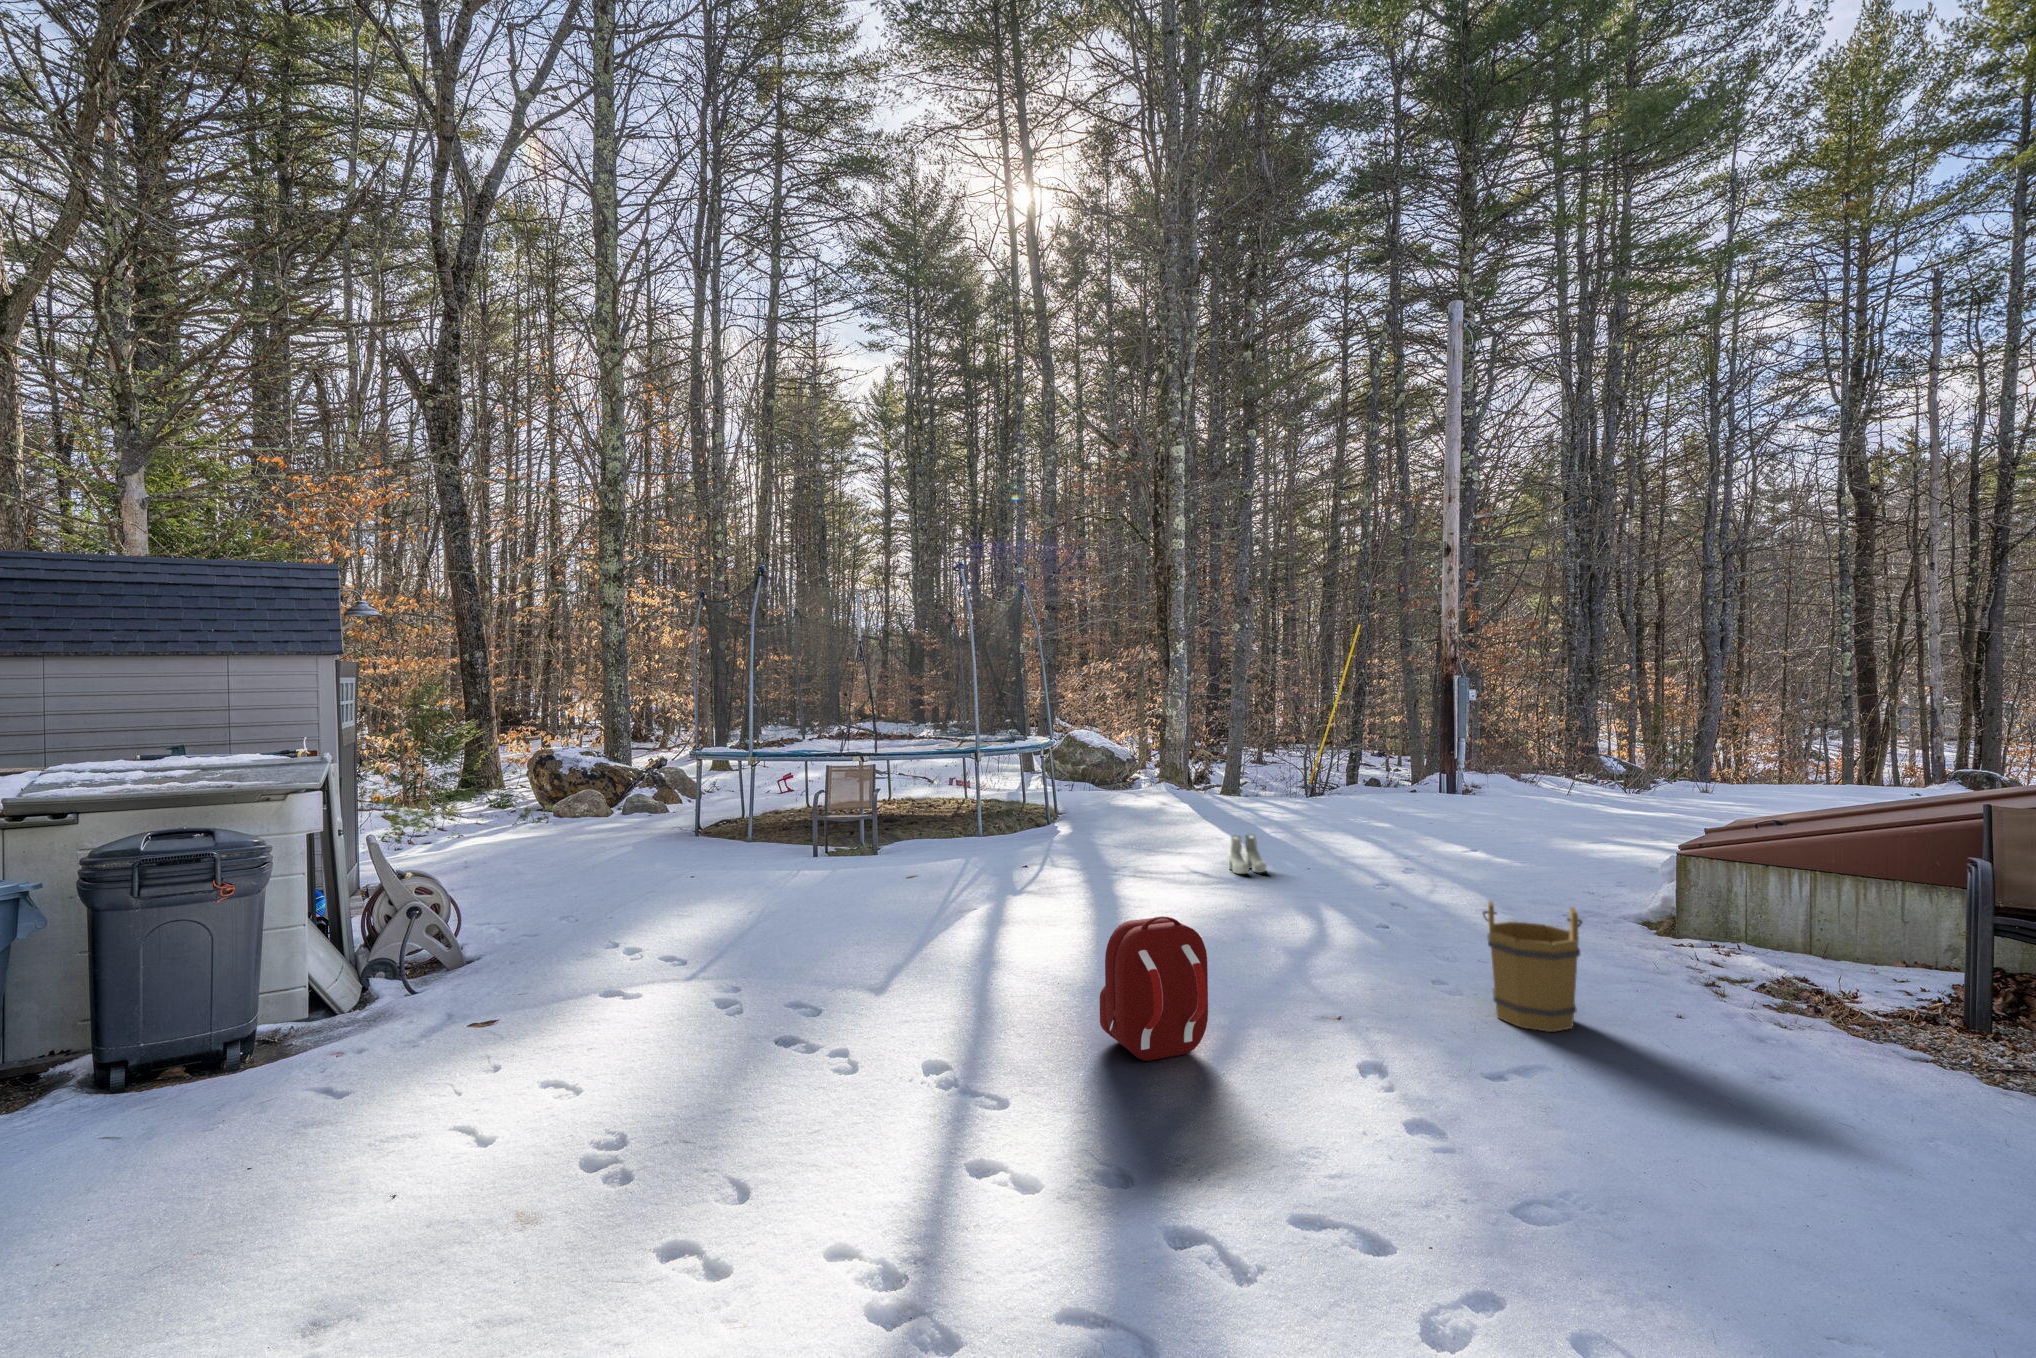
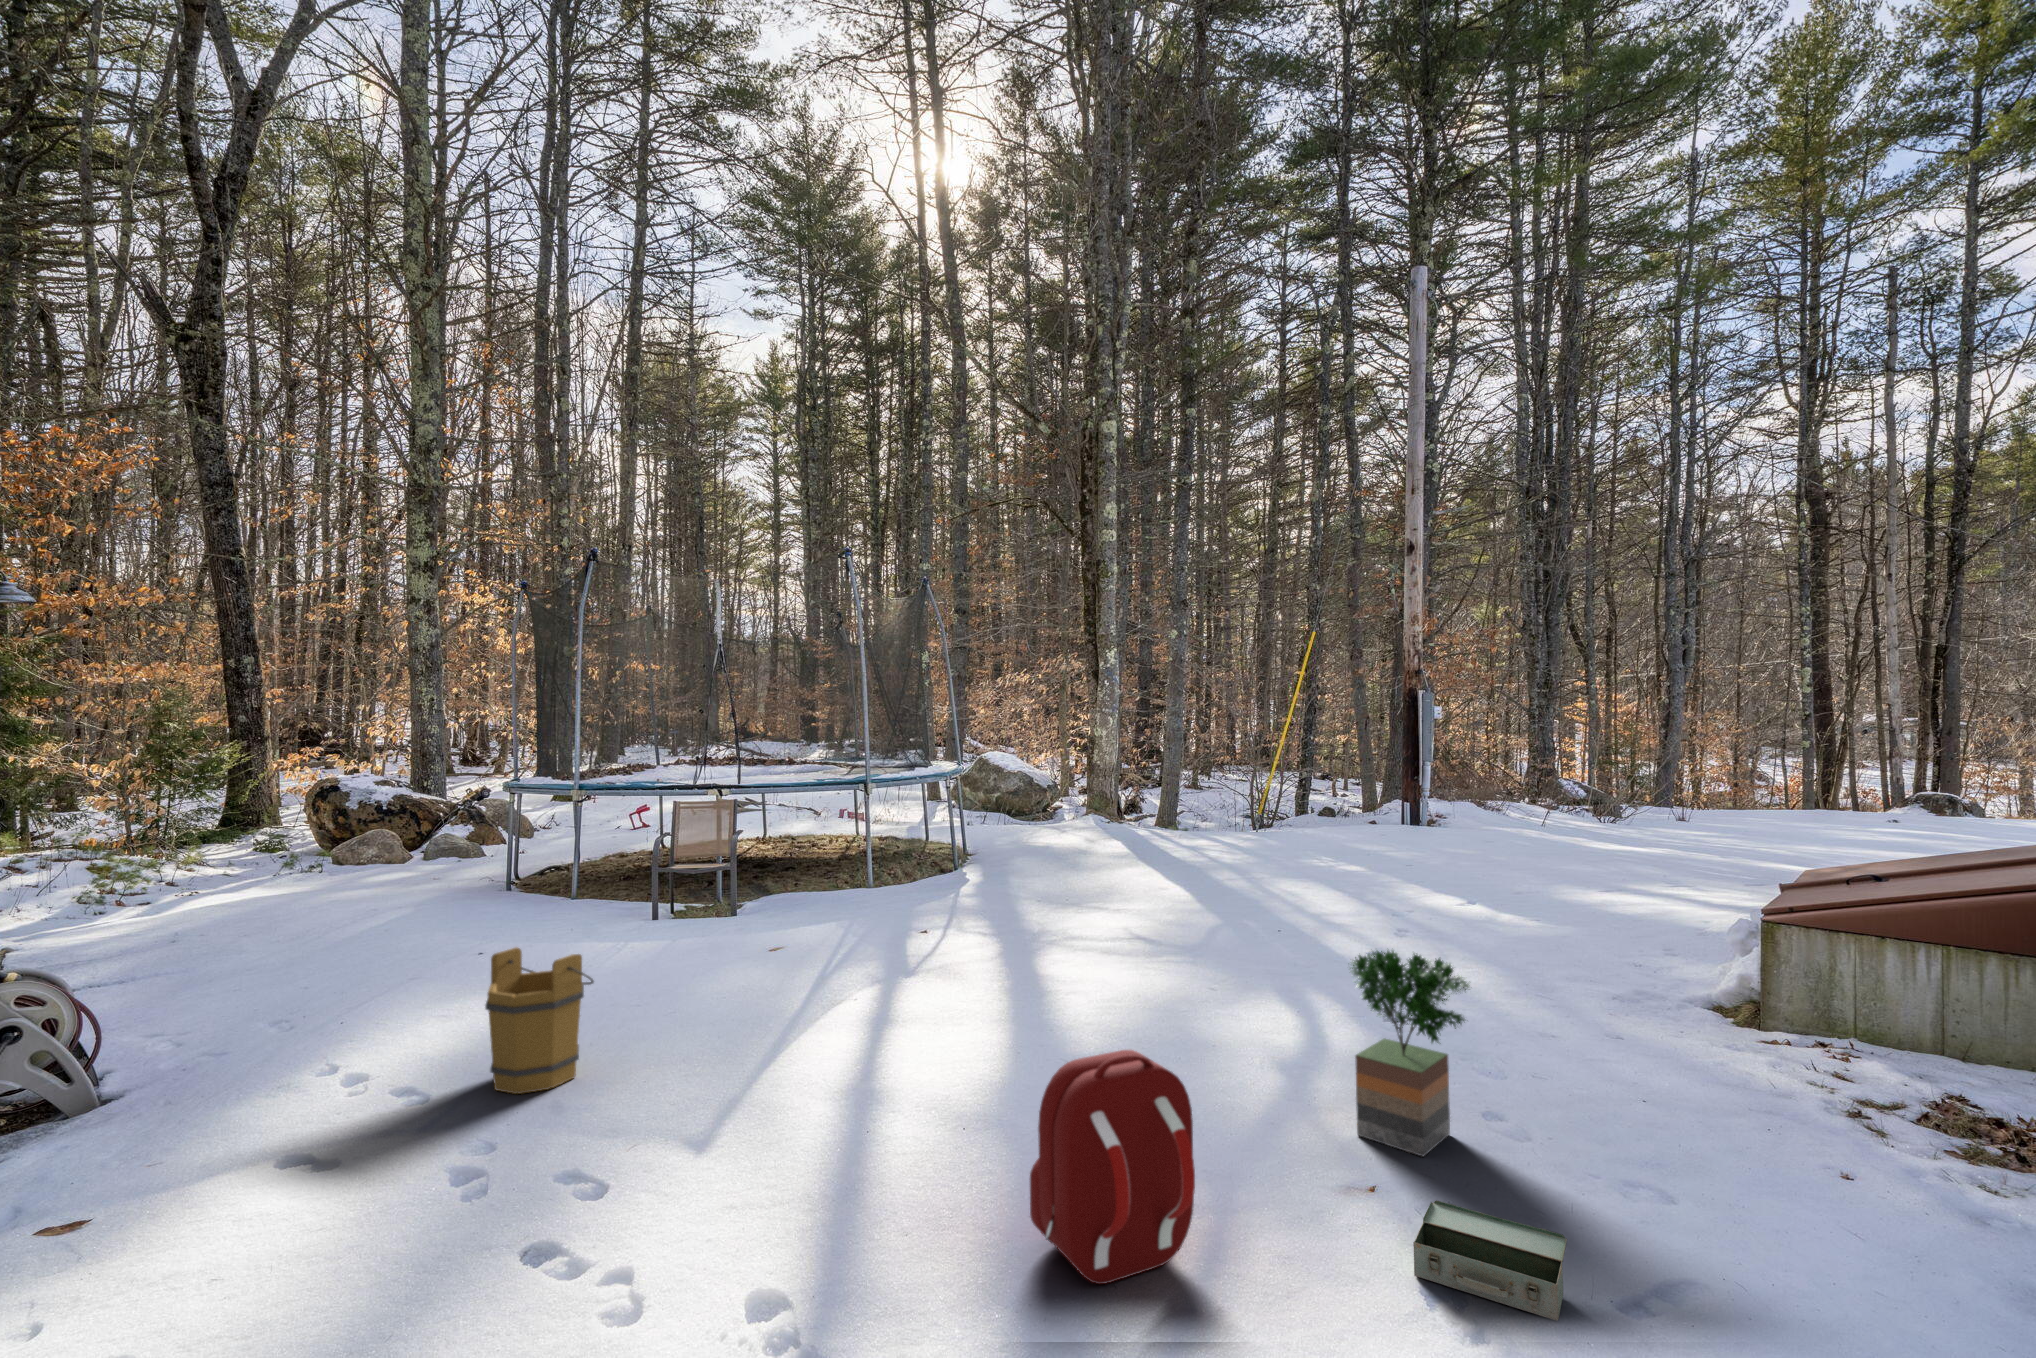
boots: present [1228,835,1266,874] -> none [1182,888,1231,940]
potted tree: none [1331,863,1421,1007] -> present [1350,951,1470,1157]
bucket: present [1483,900,1582,1032] -> present [485,947,594,1094]
toolbox: none [1354,1023,1460,1088] -> present [1413,1200,1567,1321]

